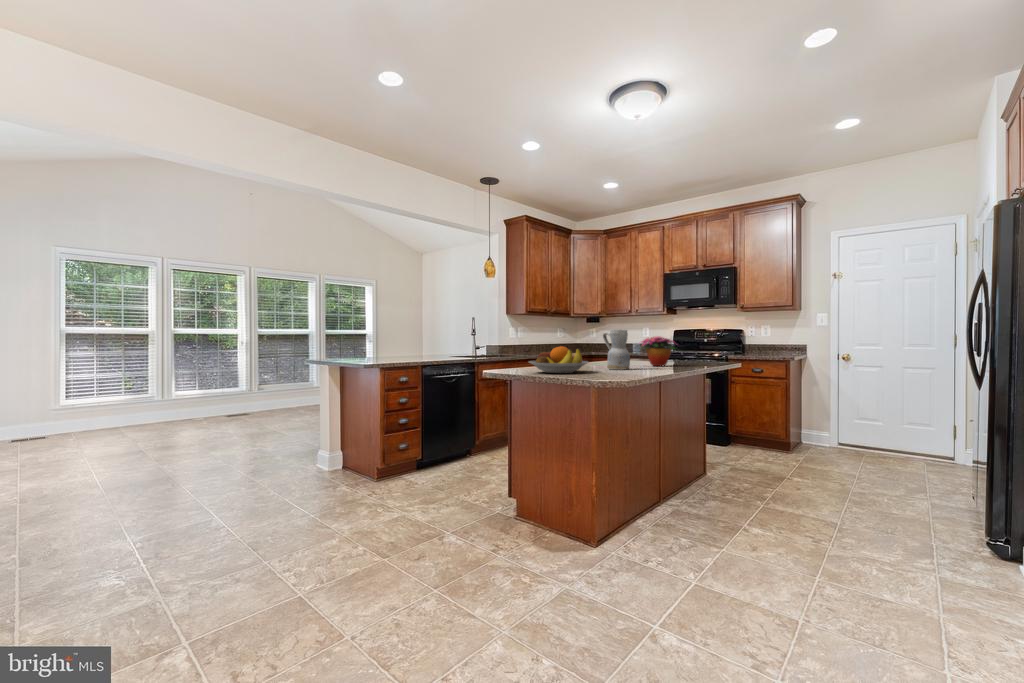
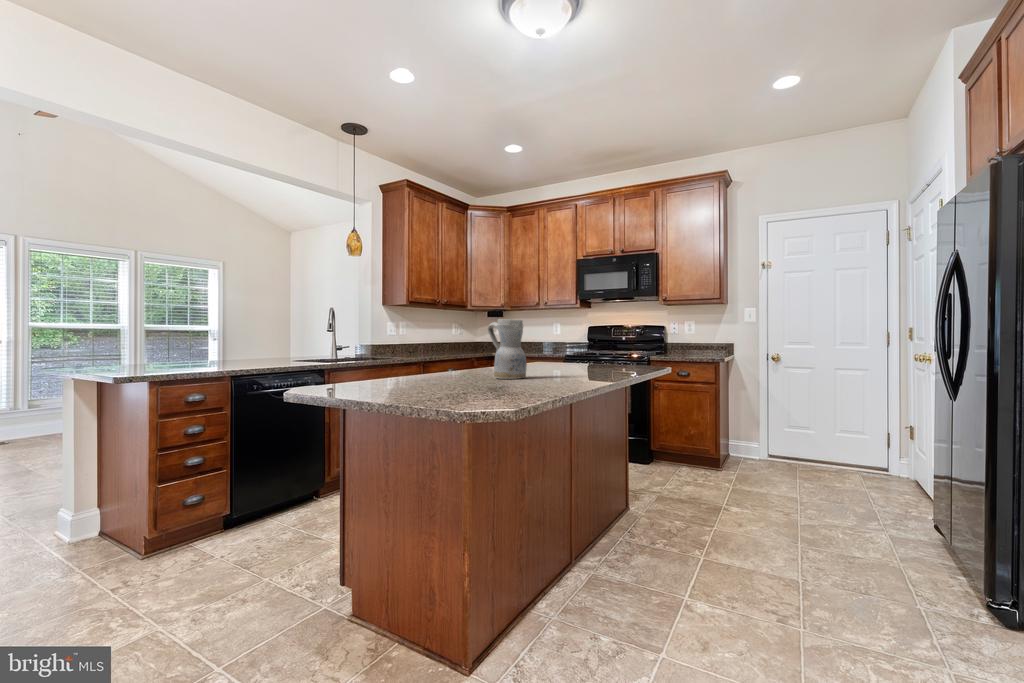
flower arrangement: present [641,336,675,366] -> none [536,330,598,372]
fruit bowl: present [529,347,589,373] -> none [364,344,462,387]

